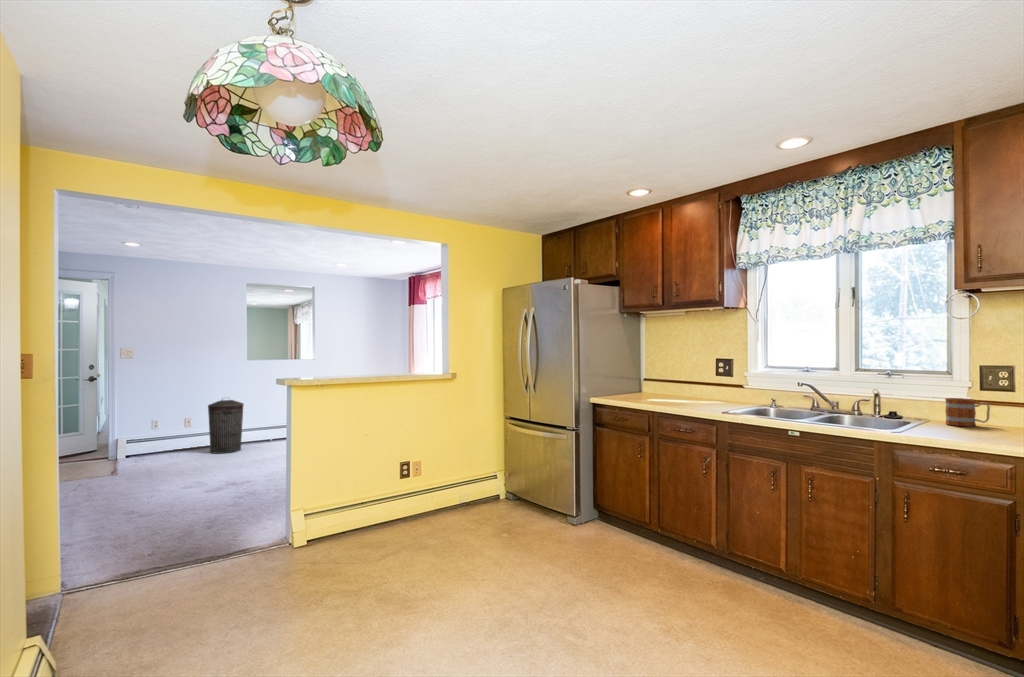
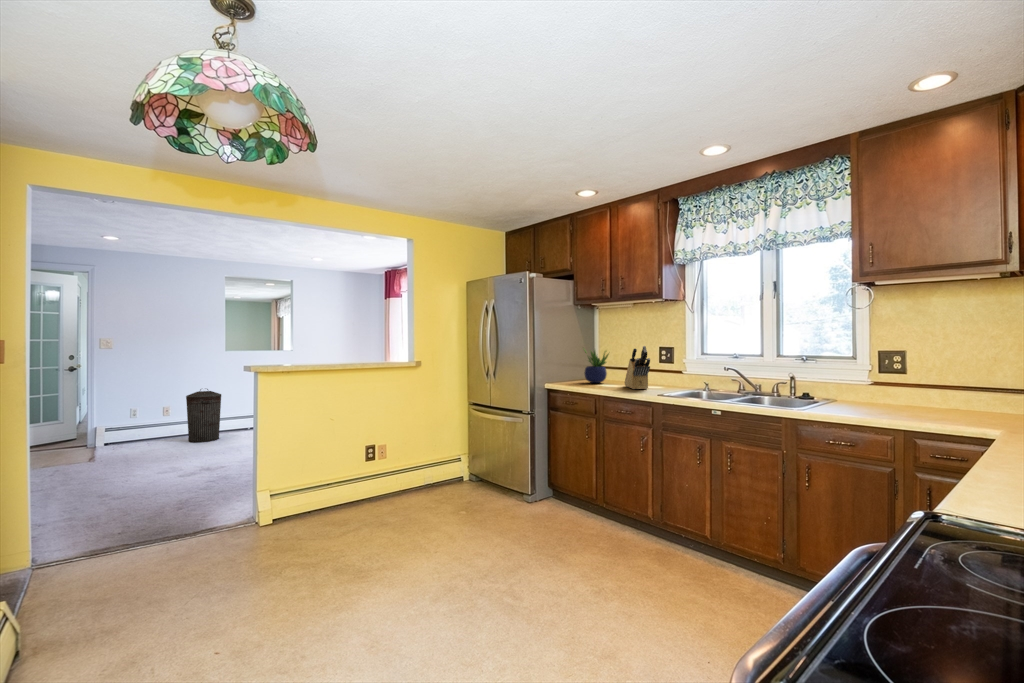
potted plant: none [631,356,661,396] -> present [584,350,609,383]
knife block: none [679,357,710,404] -> present [625,346,650,389]
mug: present [945,398,990,426] -> none [846,380,883,405]

